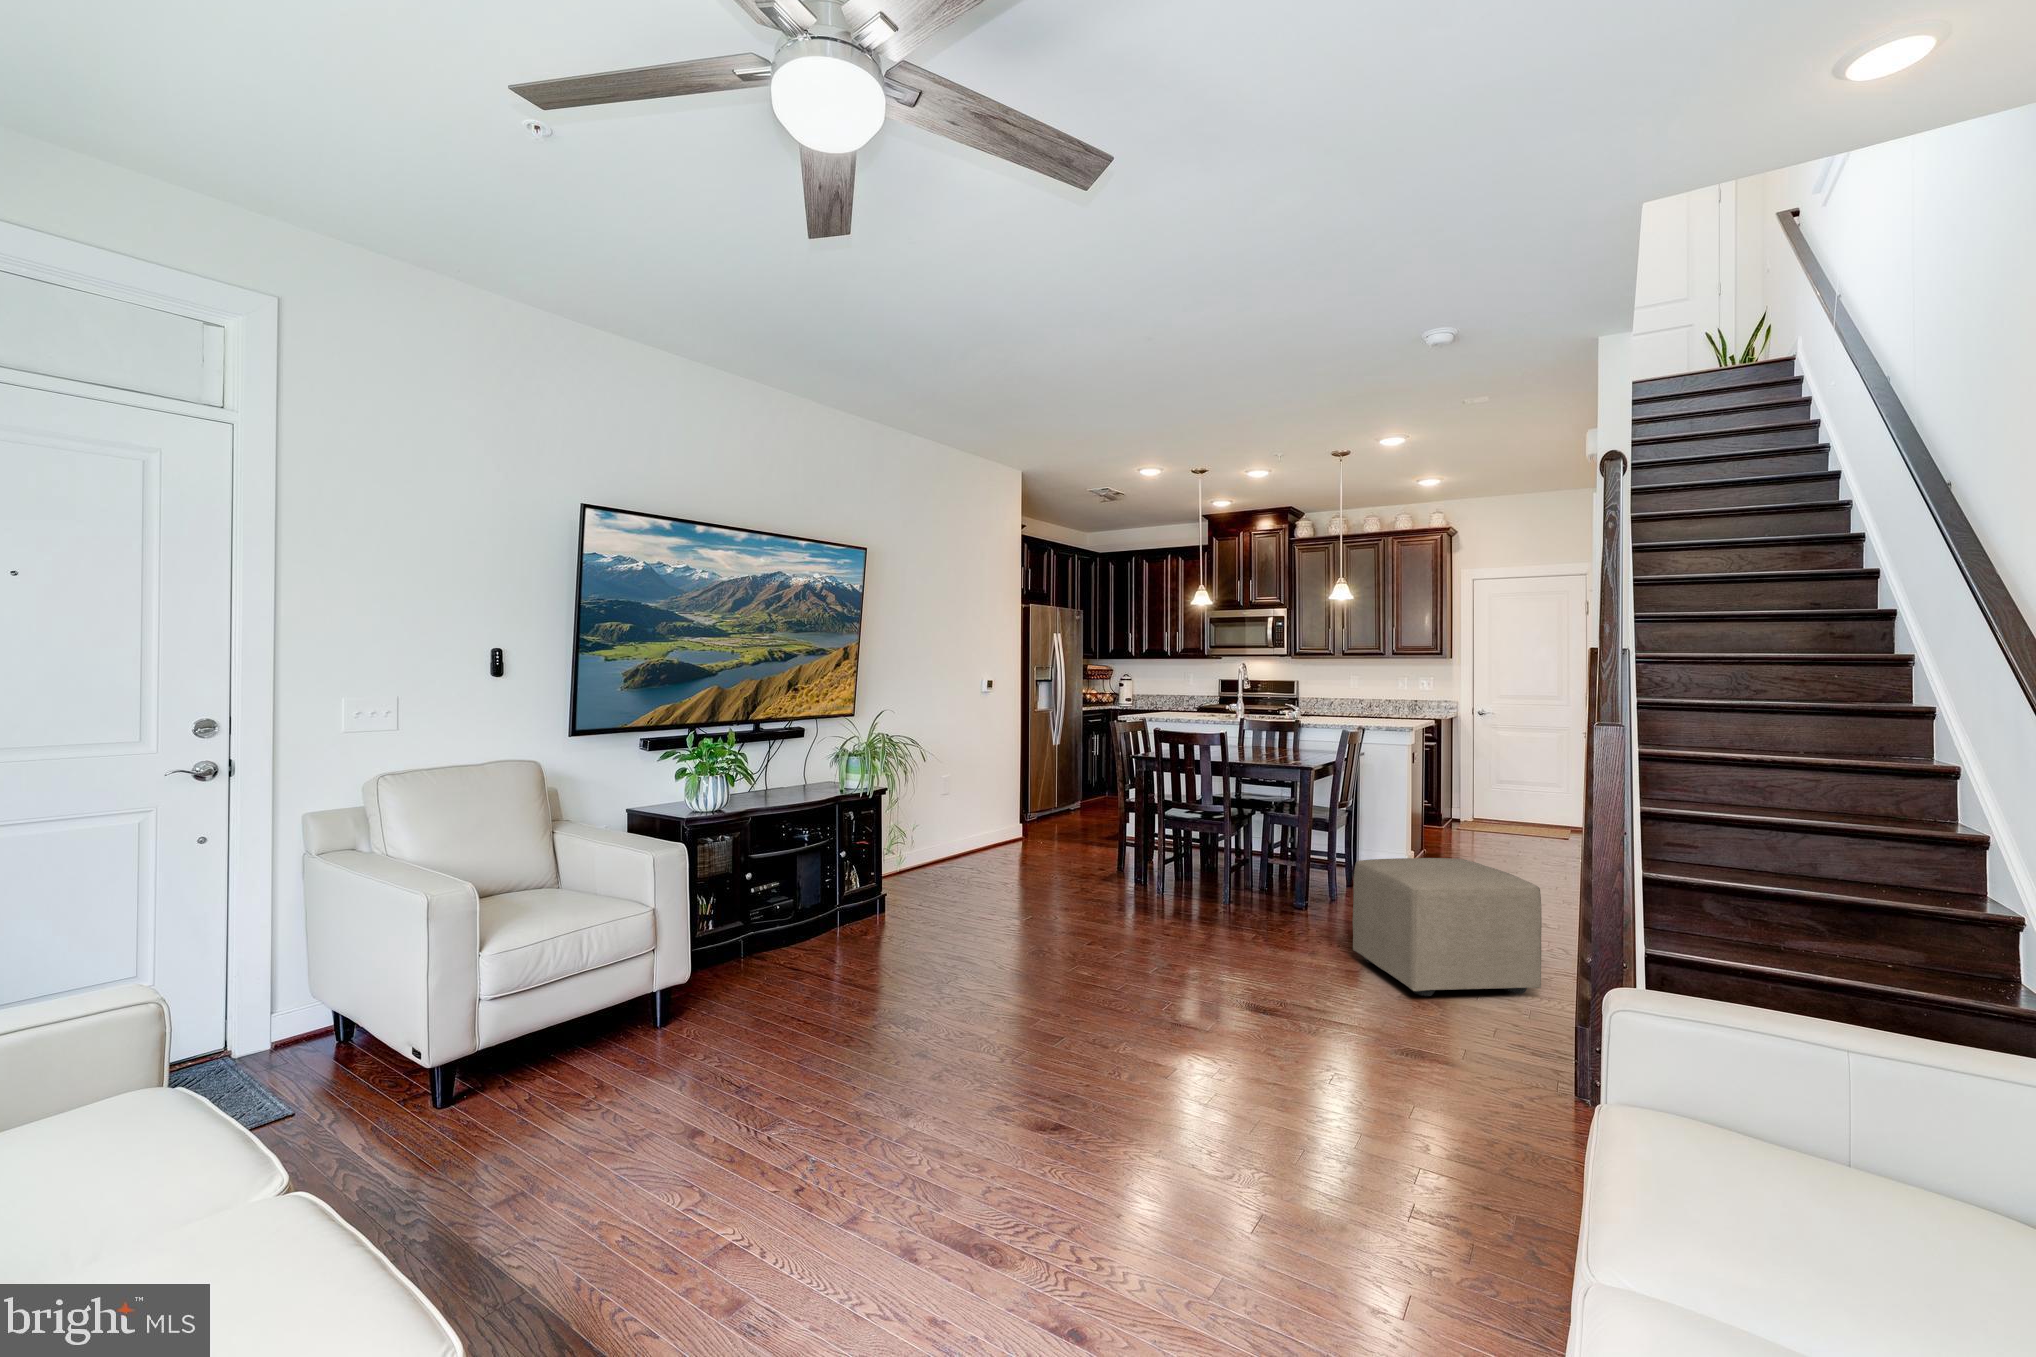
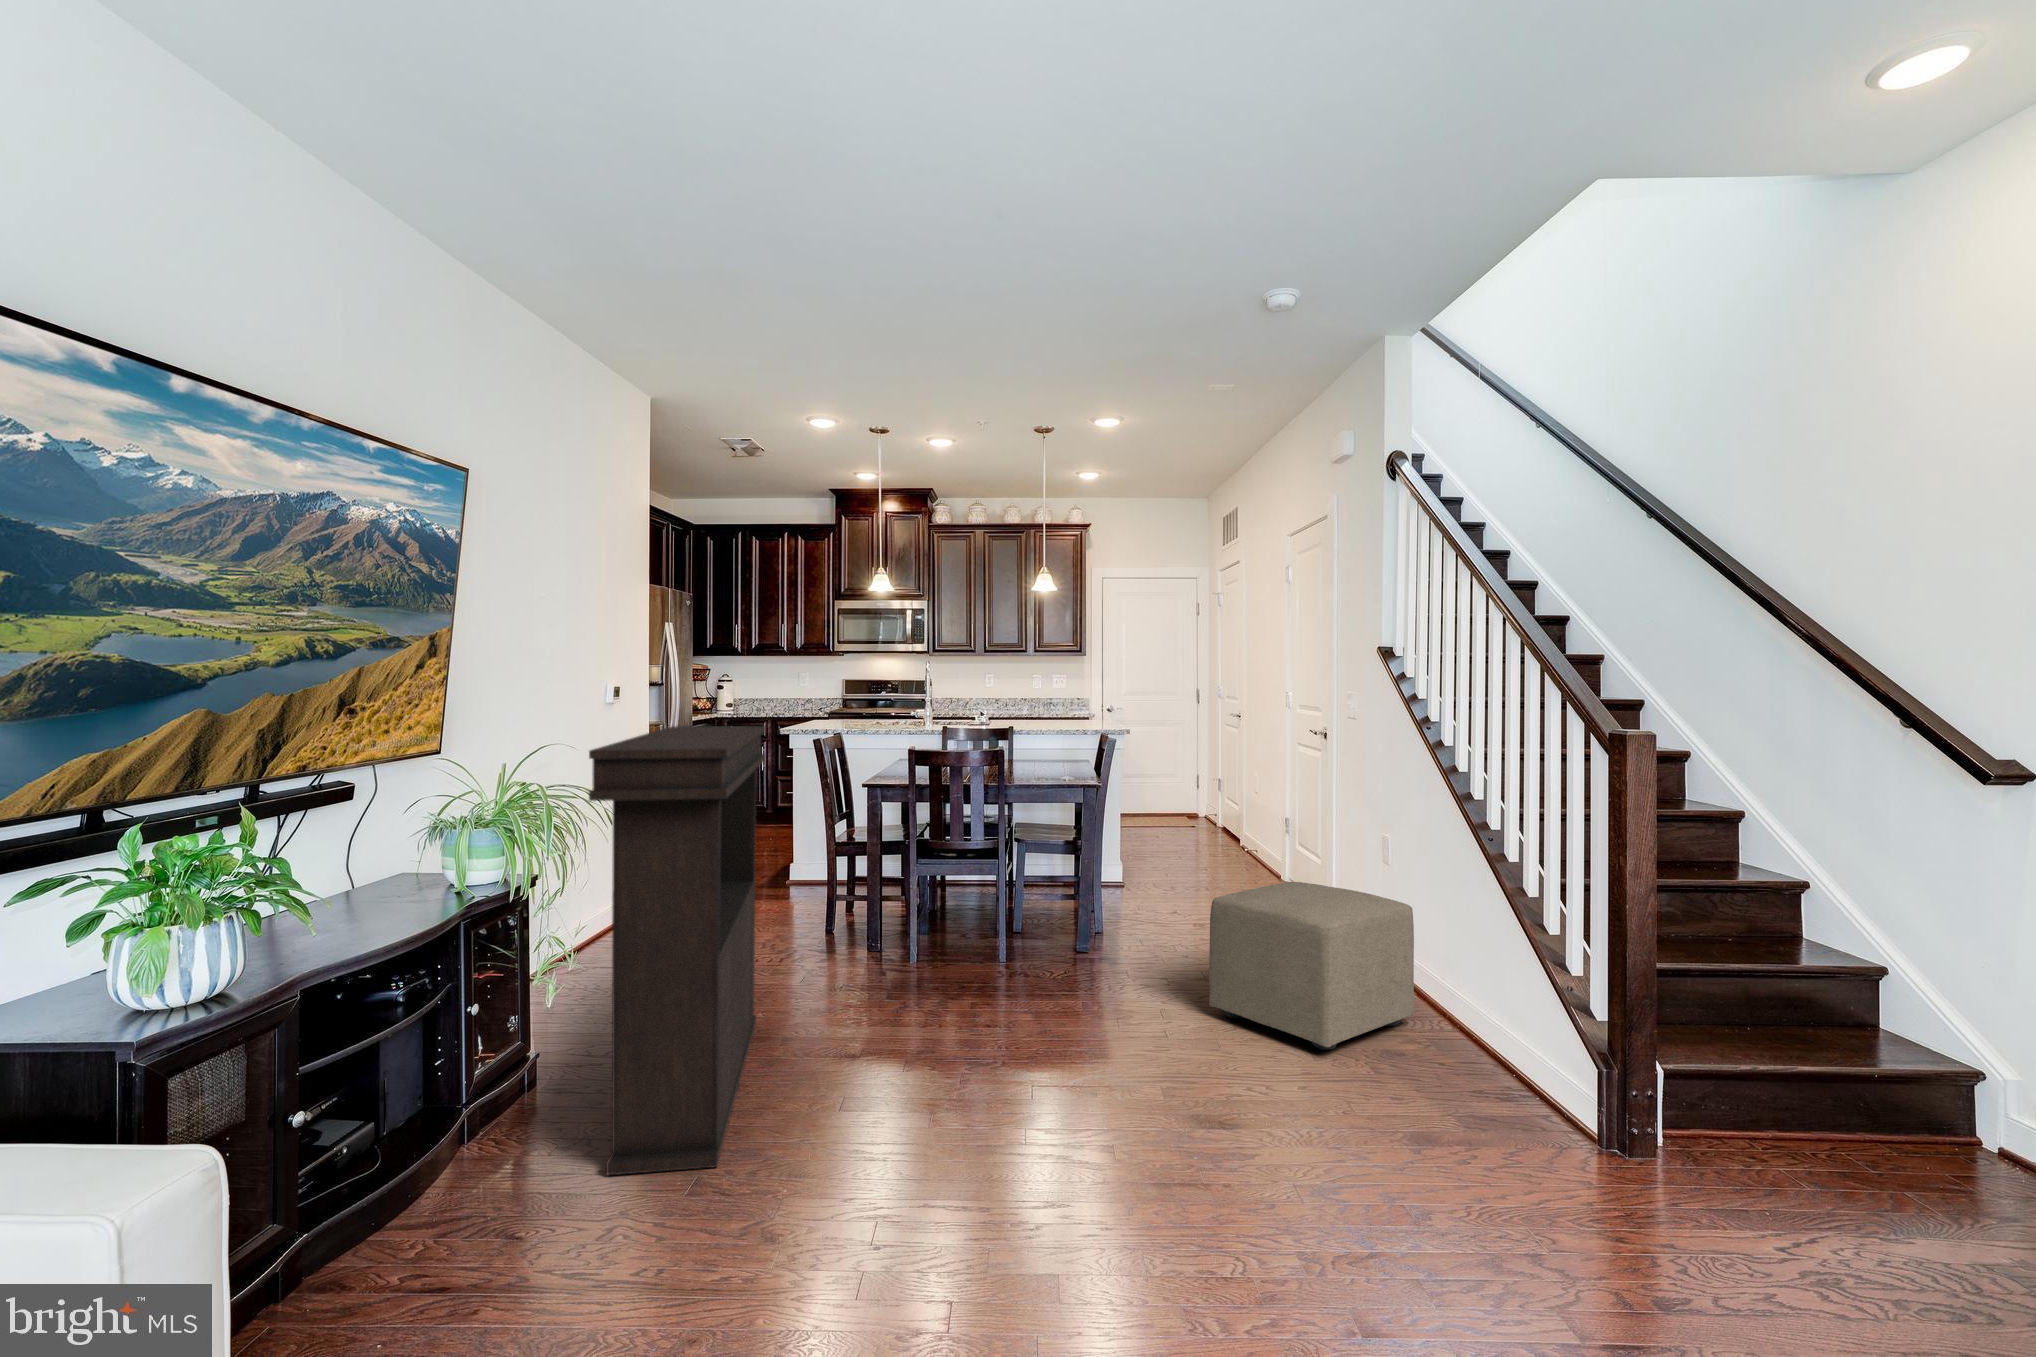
console table: none [868,705,1034,968] -> present [589,726,765,1175]

